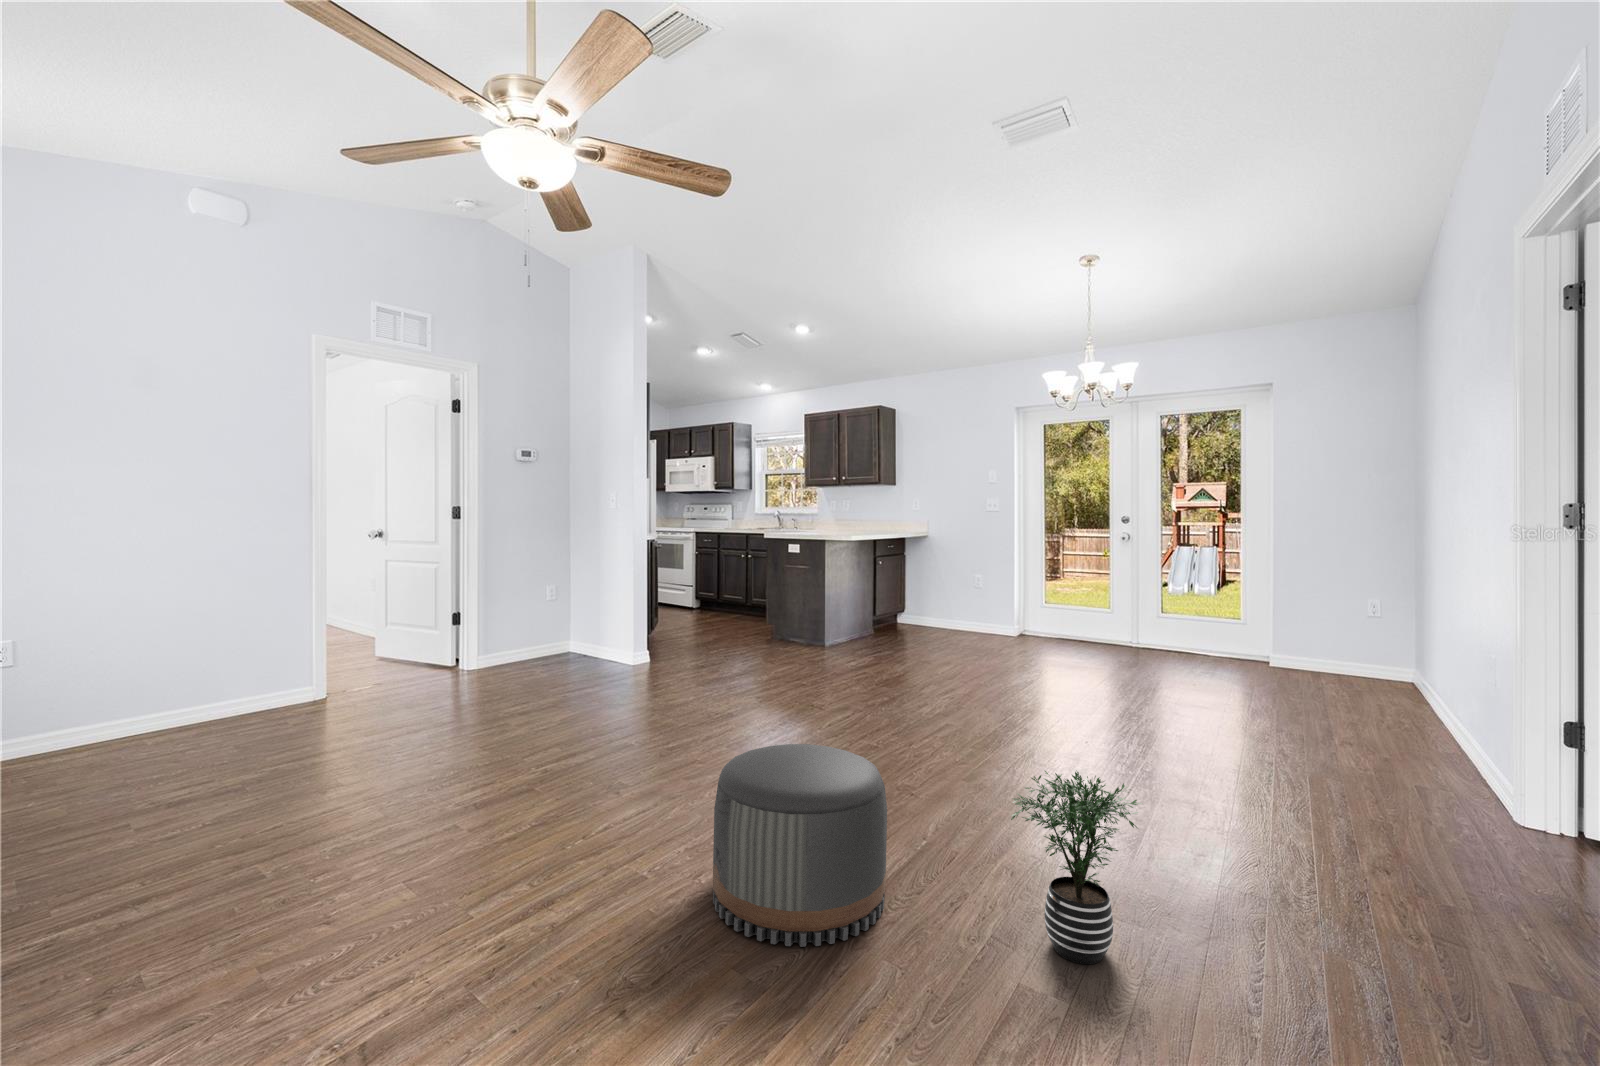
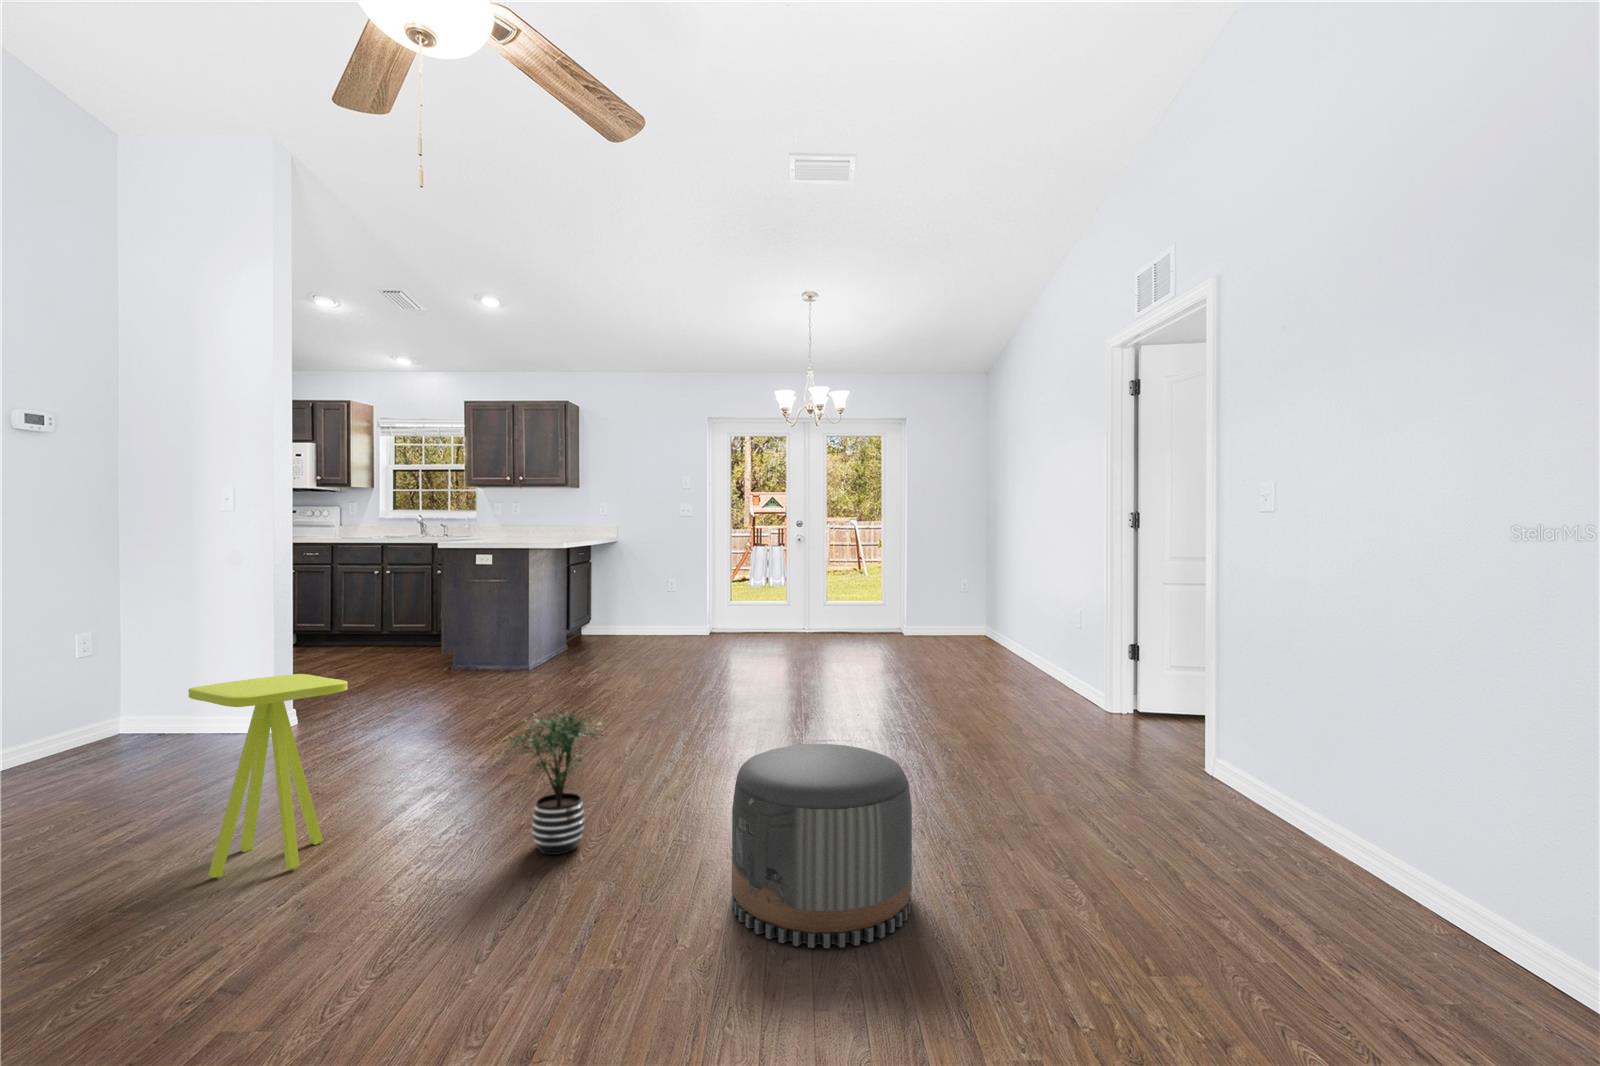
side table: none [484,632,564,764] -> present [188,674,348,878]
potted plant: present [1011,771,1141,964] -> present [505,710,601,855]

